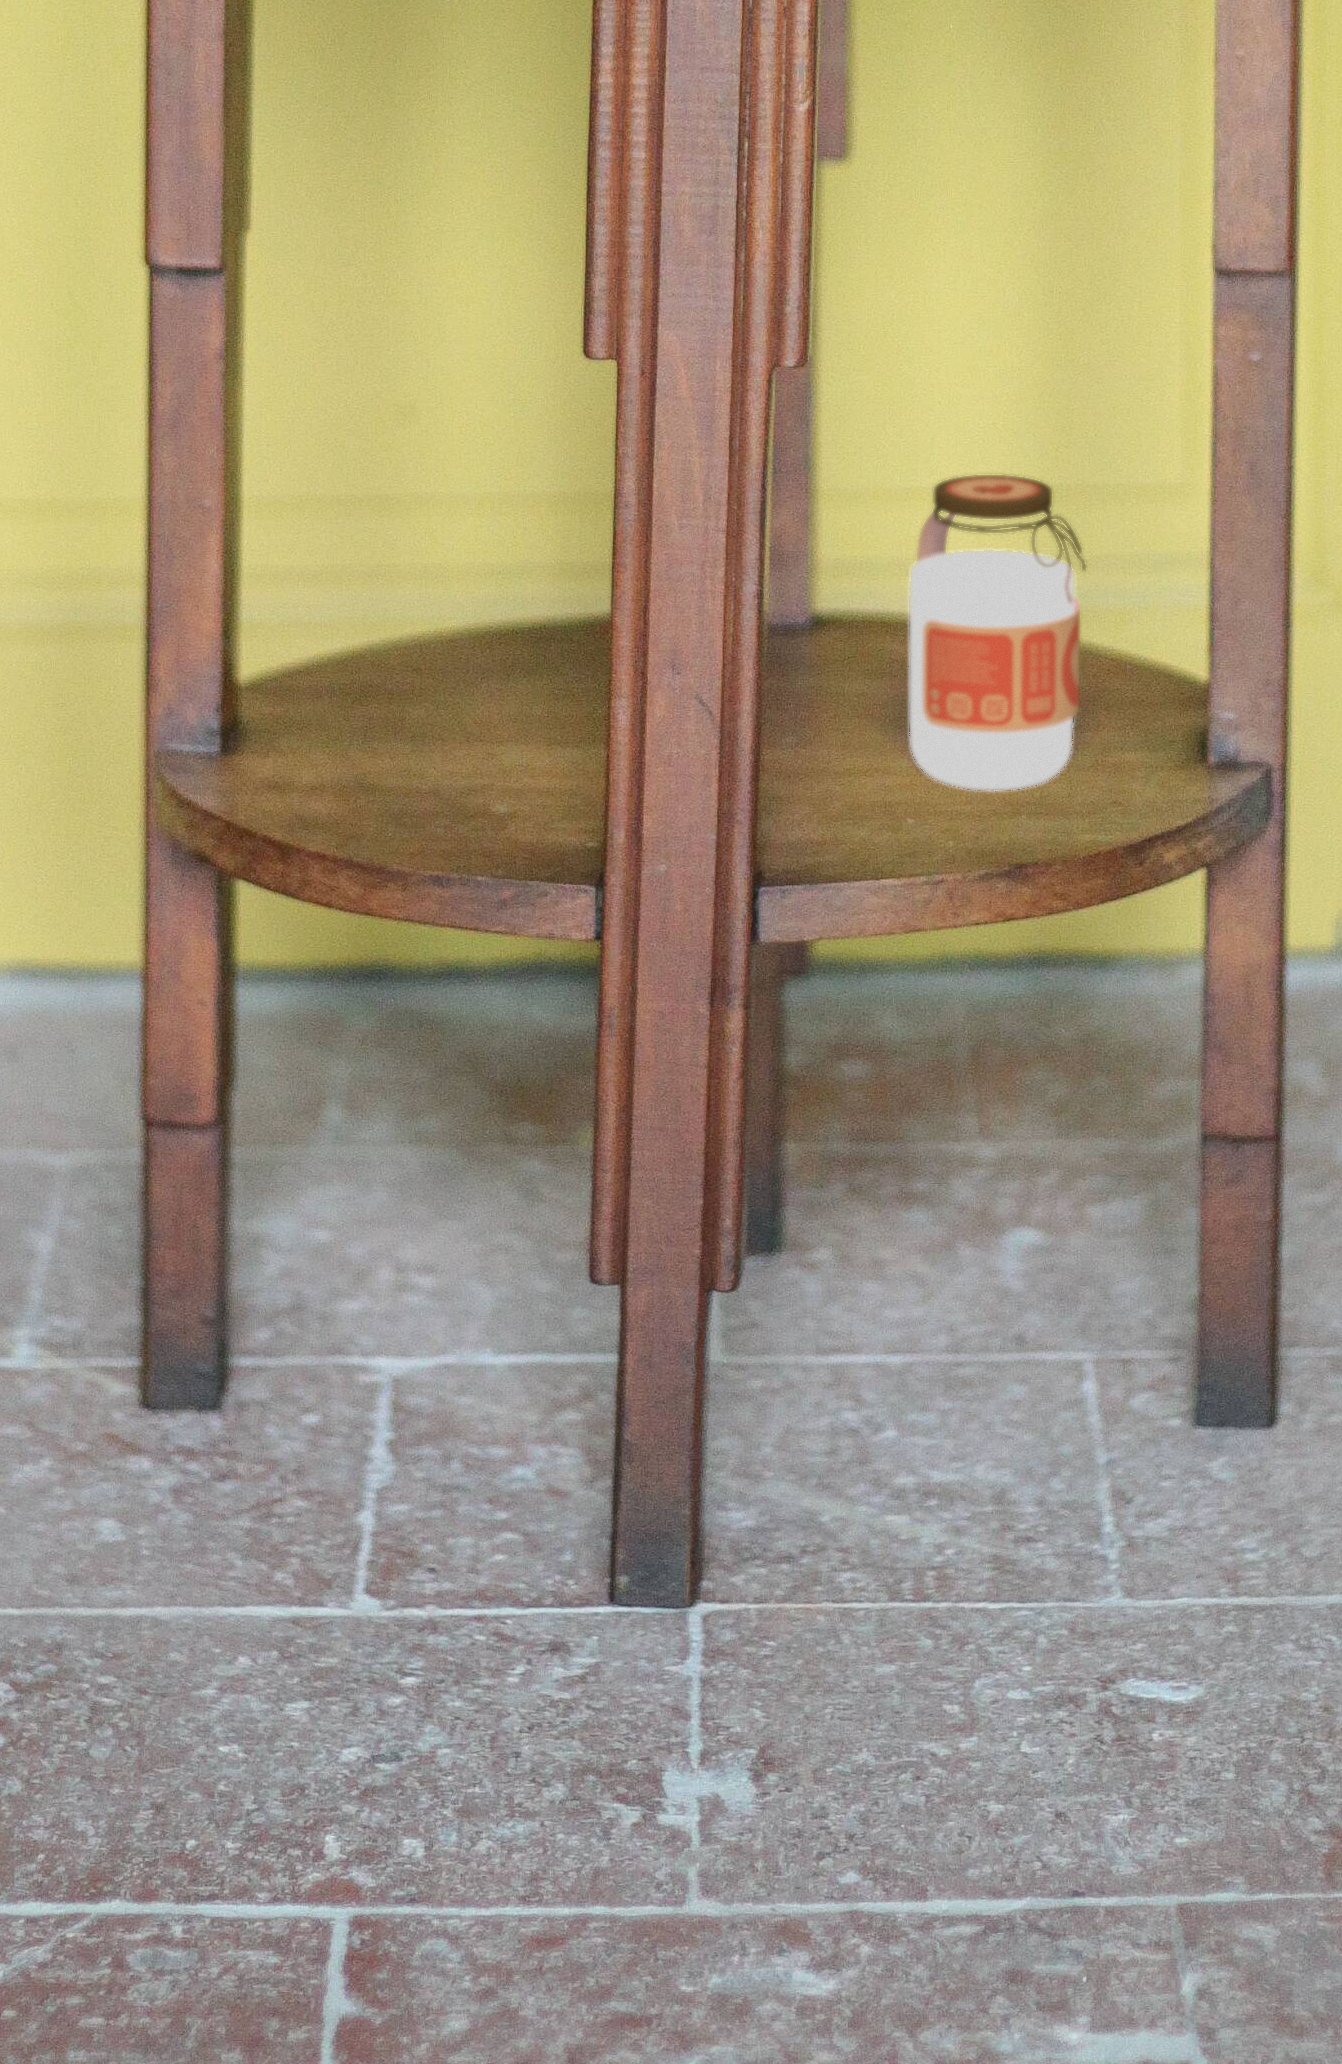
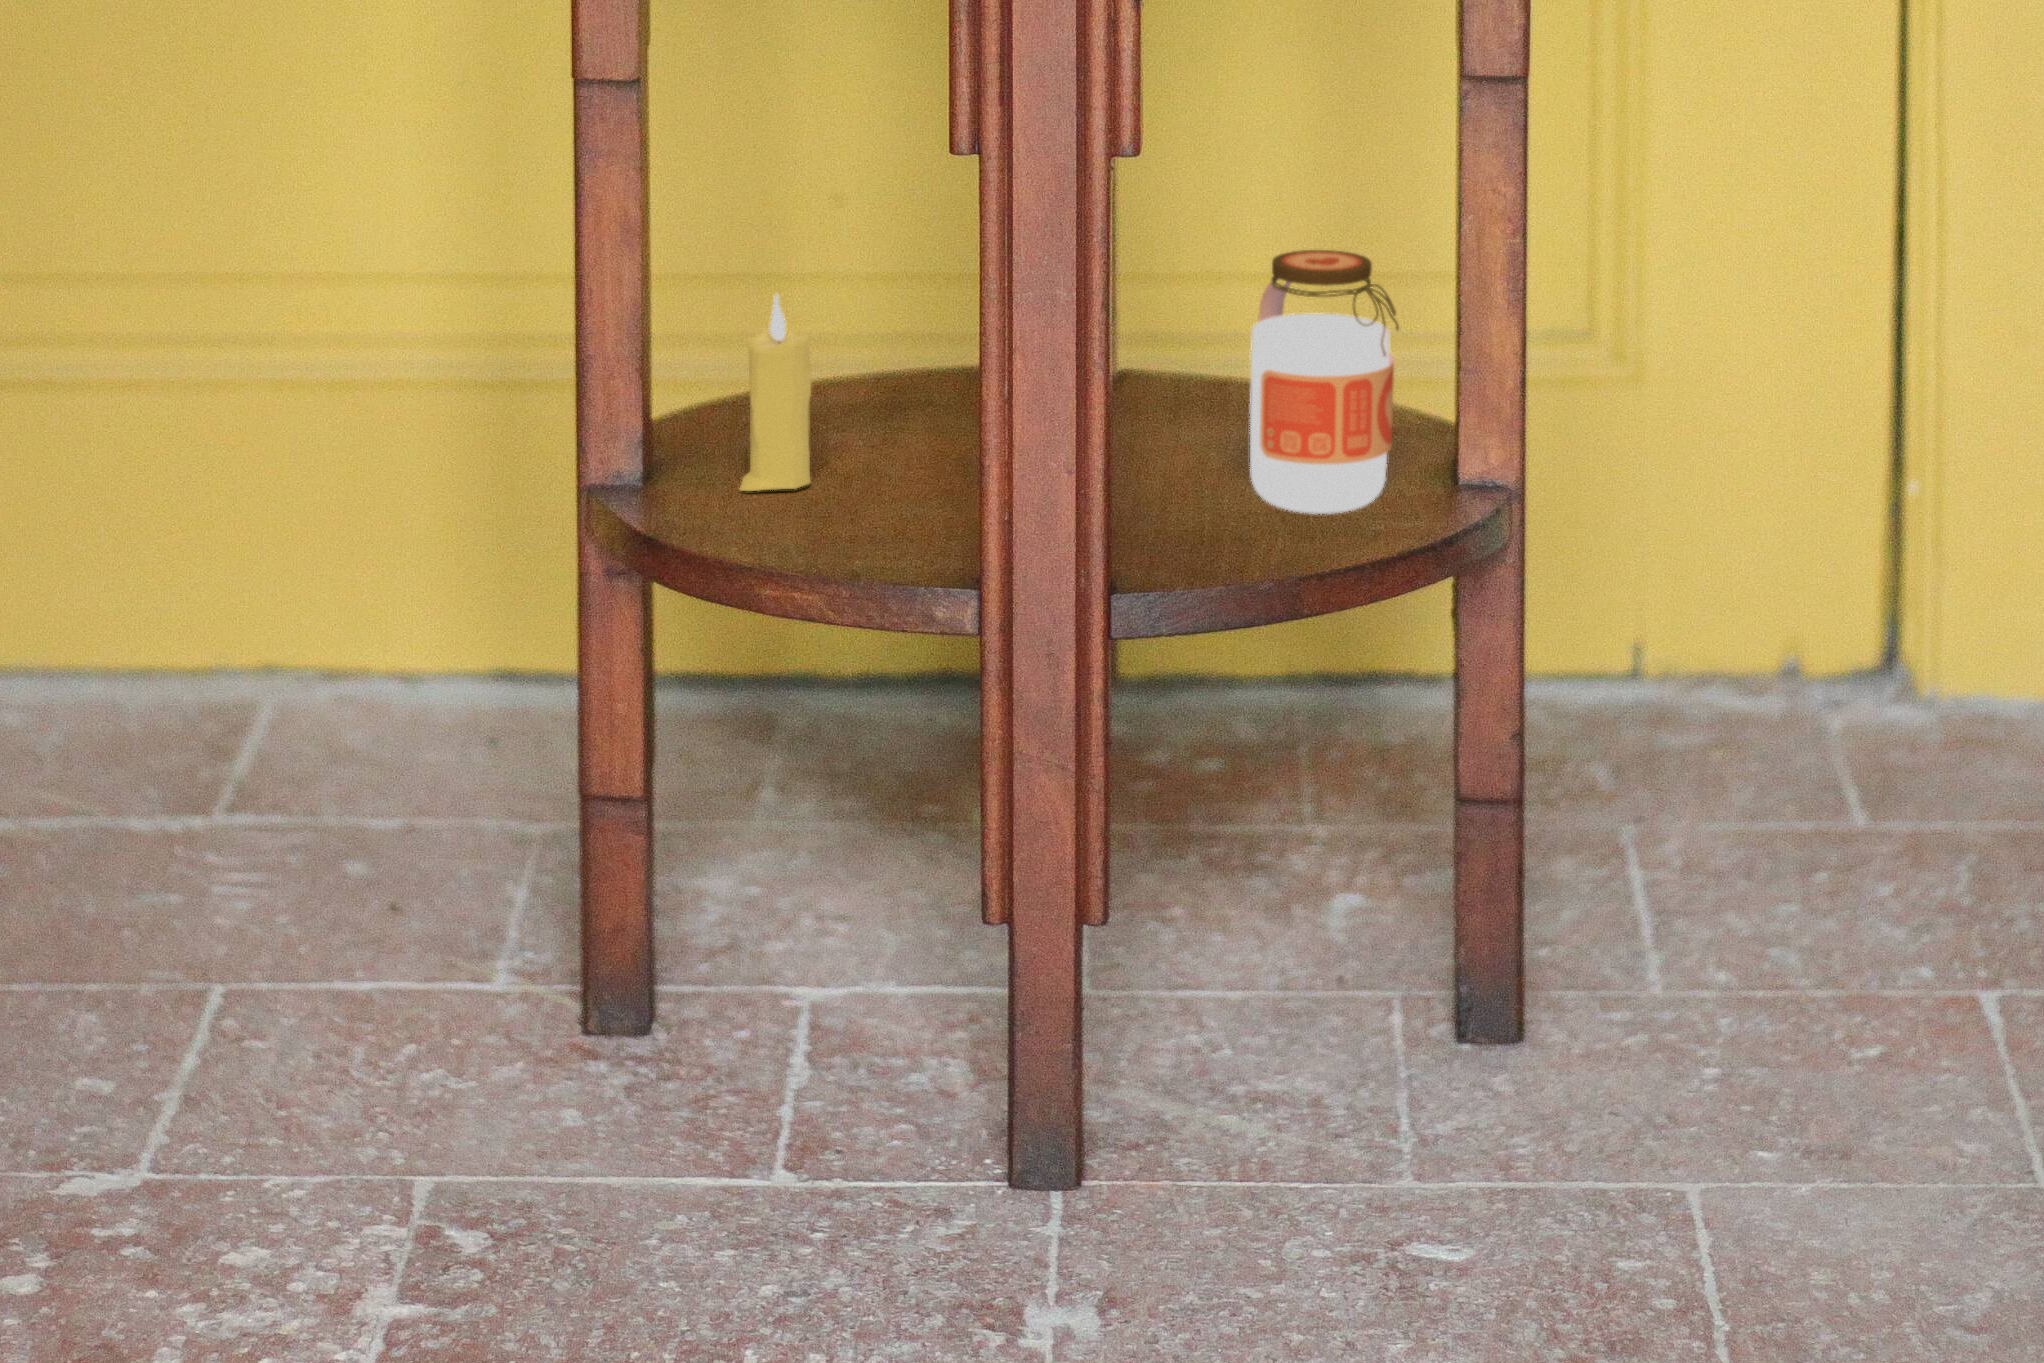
candle: none [301,536,387,772] -> present [740,295,811,491]

